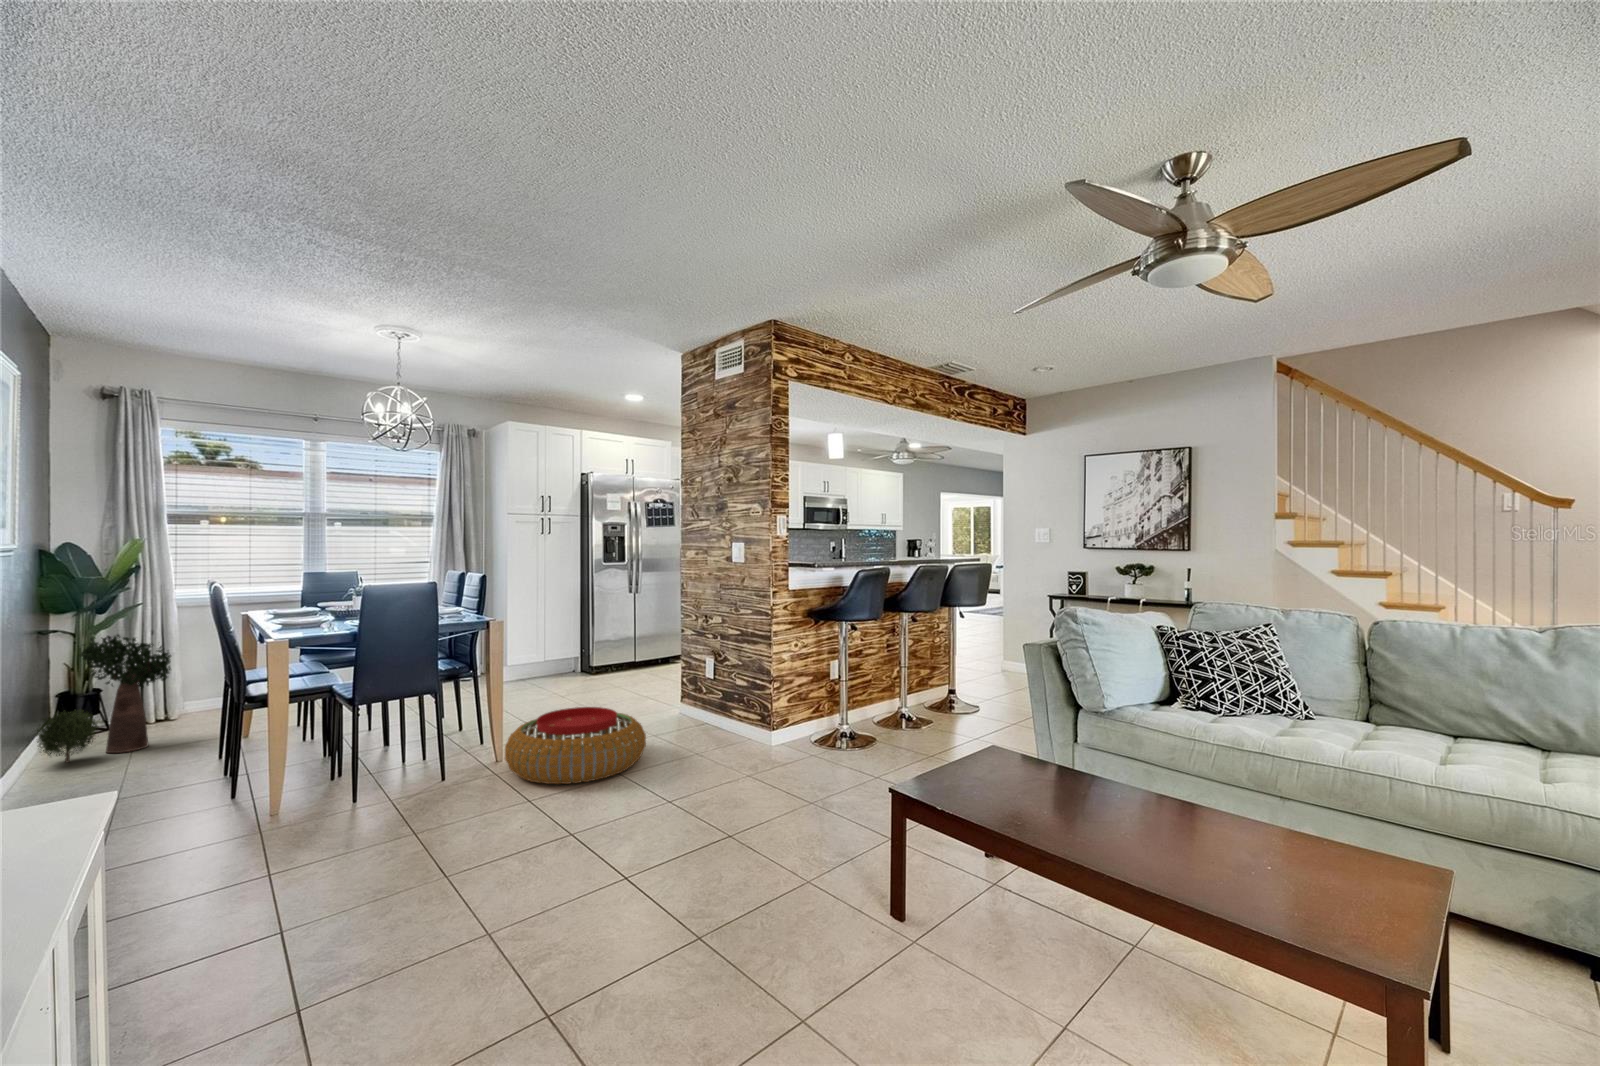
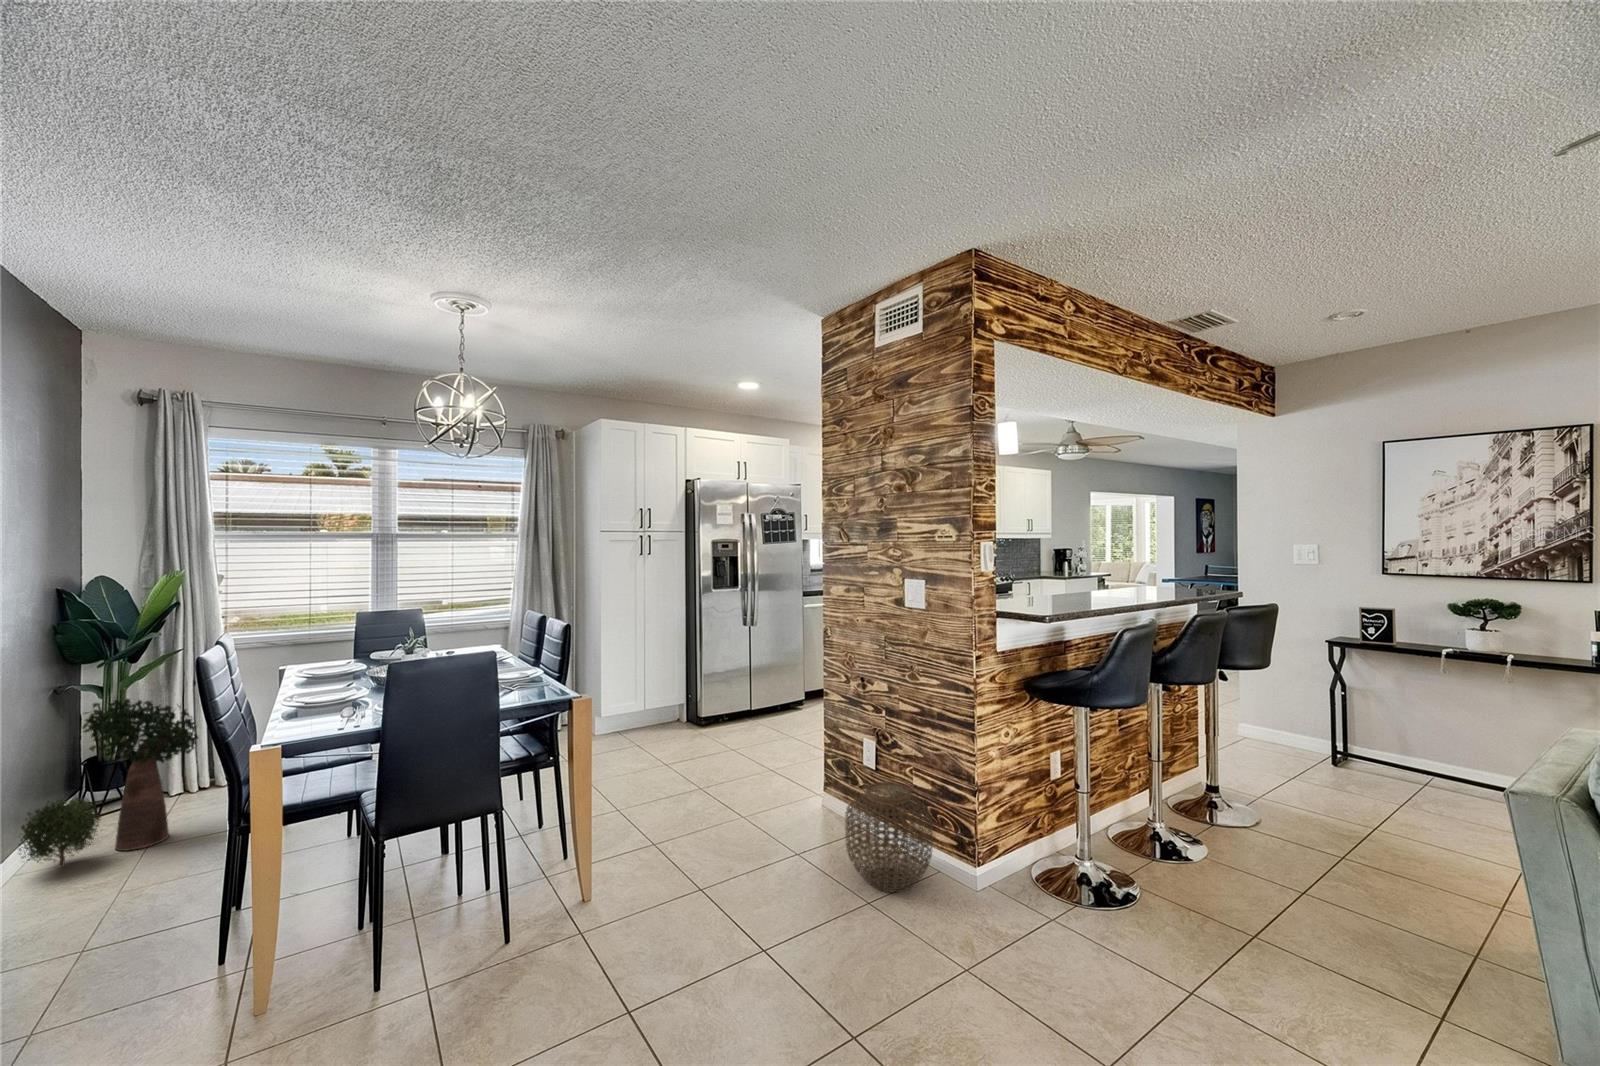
woven basket: none [685,680,744,748] -> present [845,782,933,892]
pouf: present [505,707,646,784] -> none [589,824,794,976]

